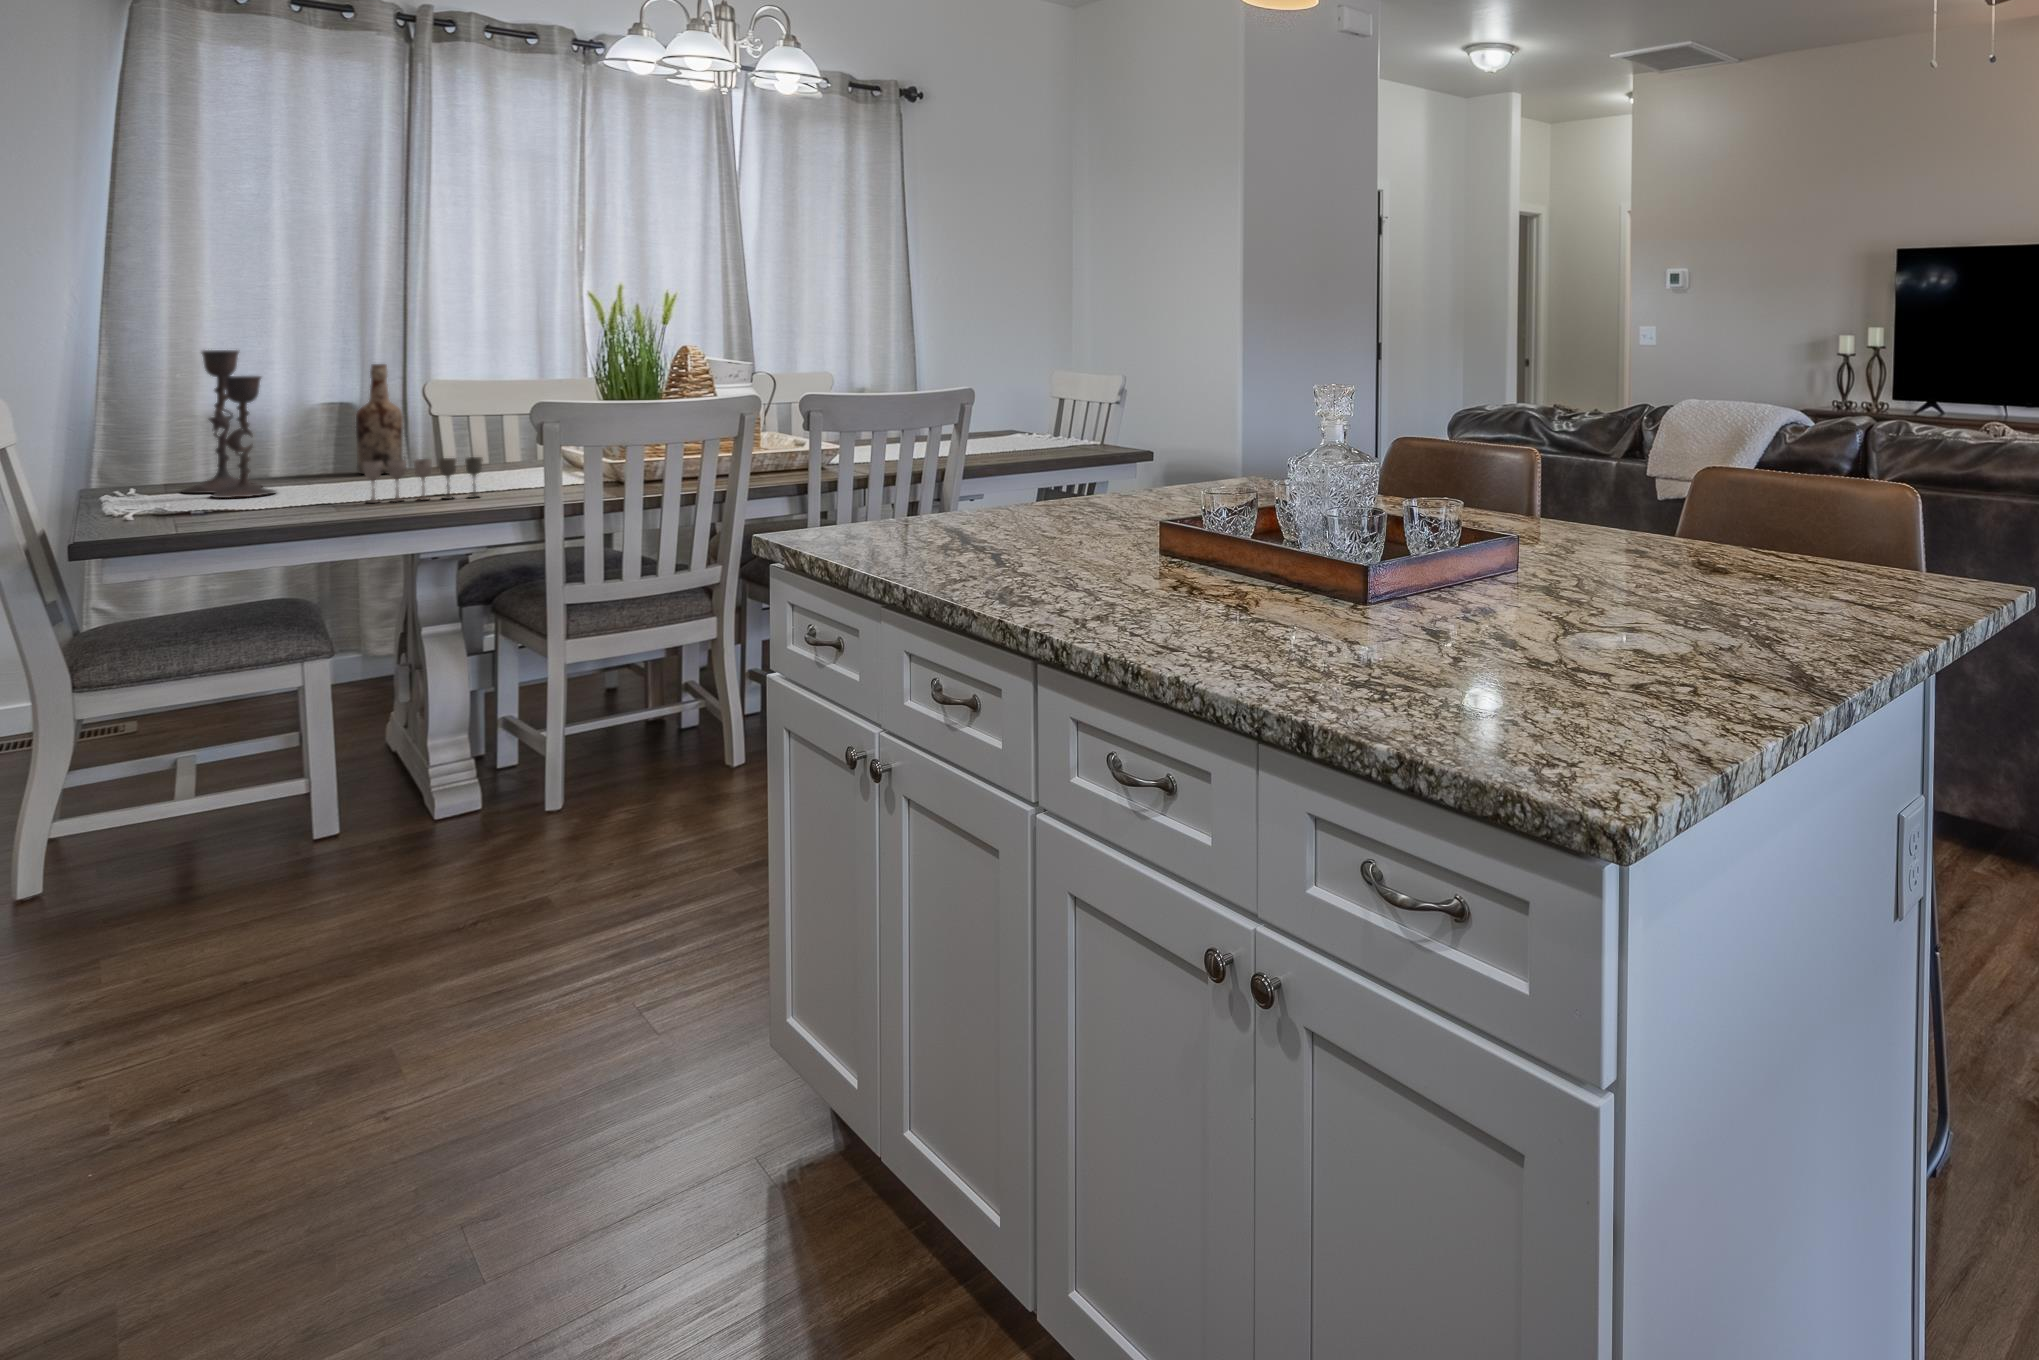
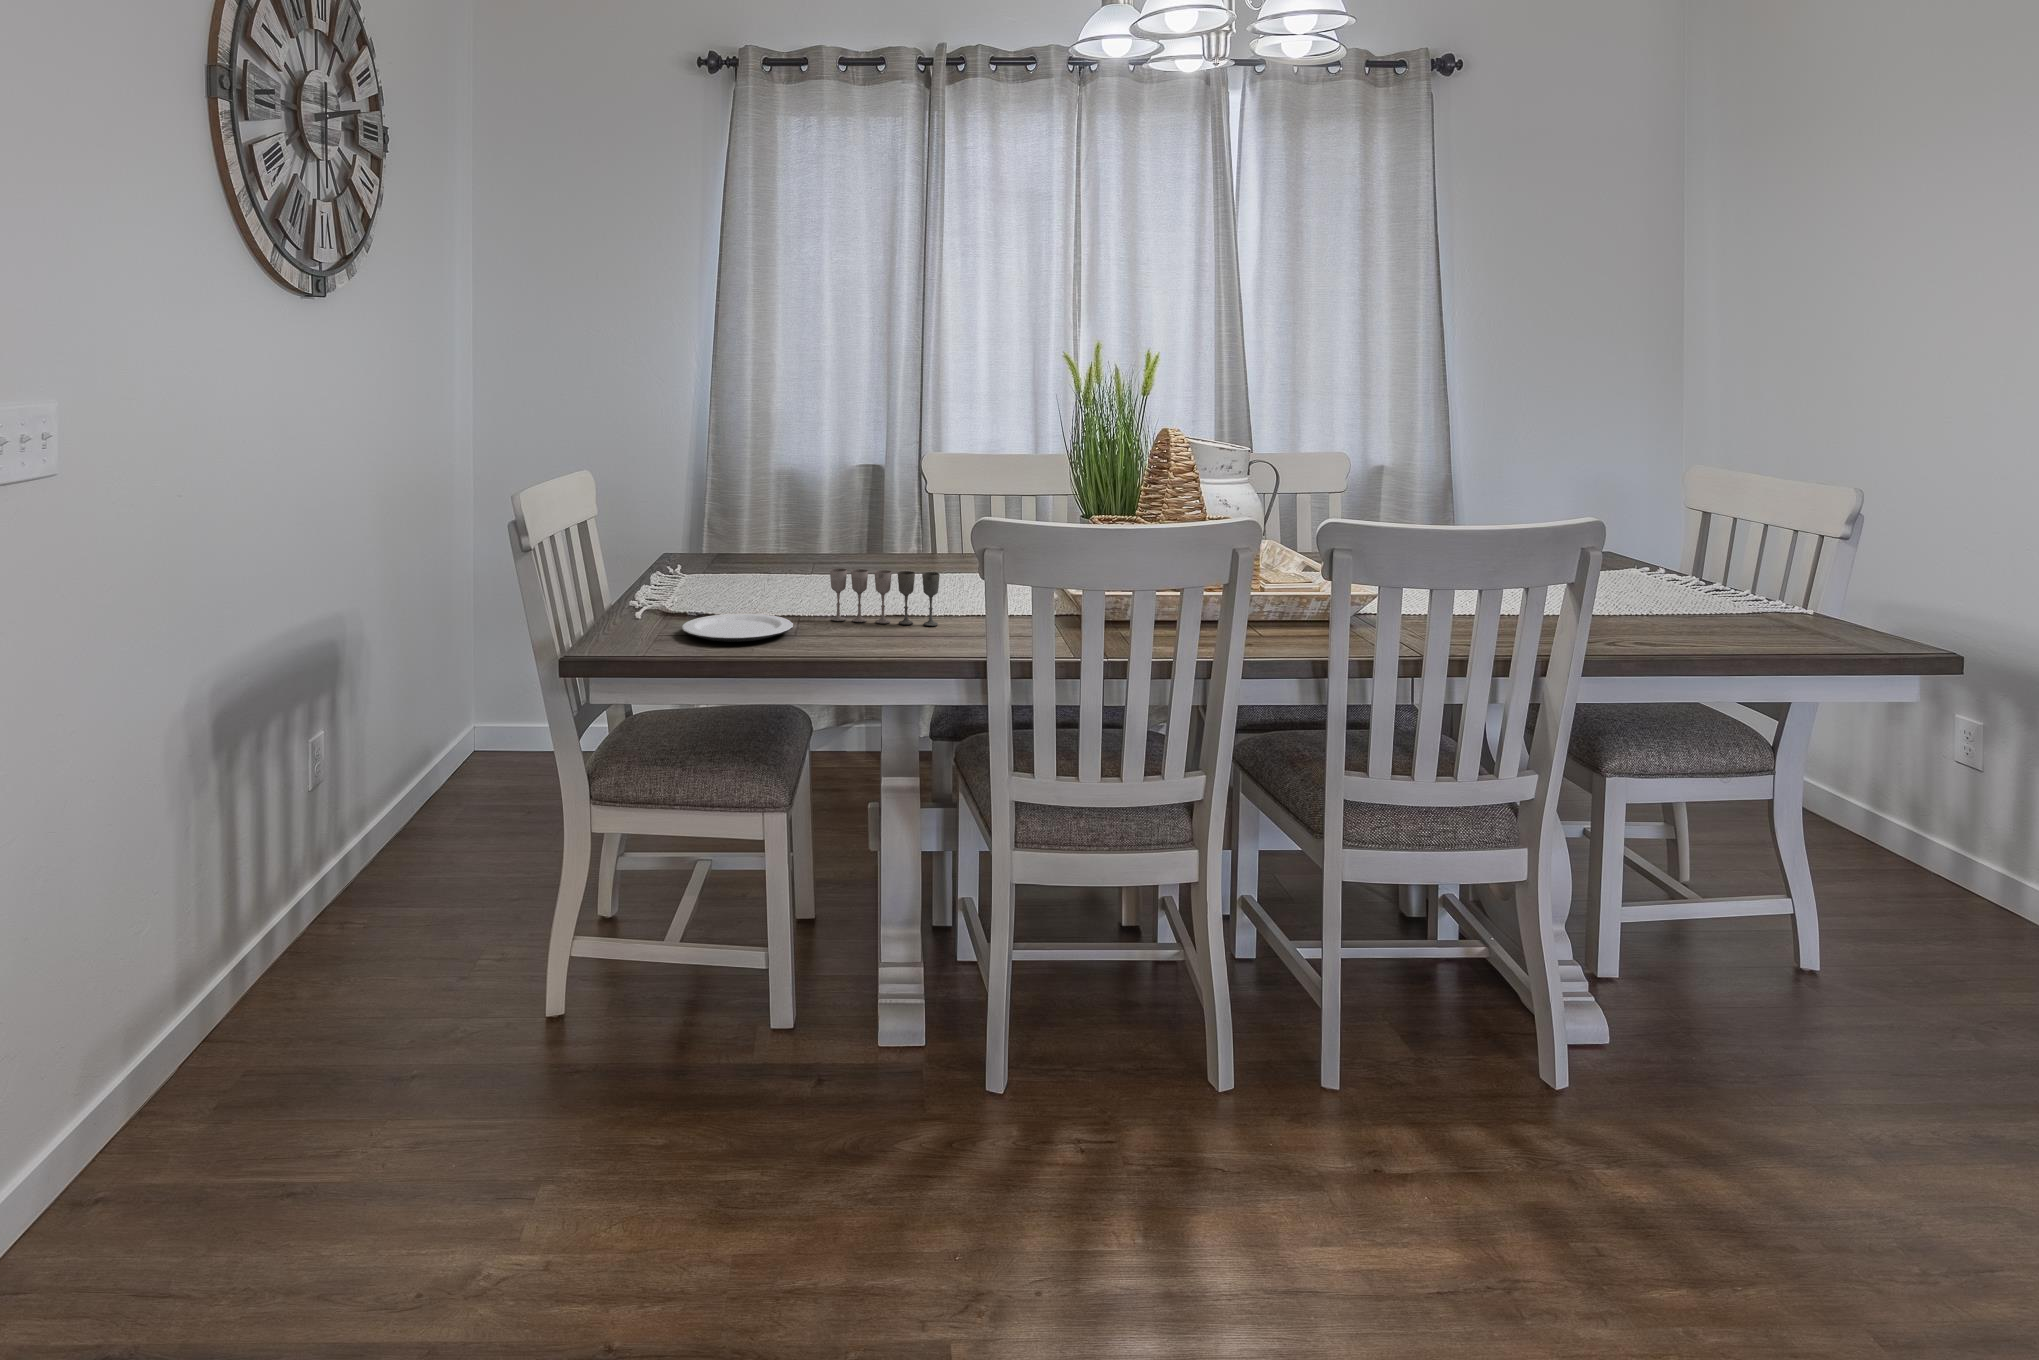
candlestick: present [183,350,276,498] -> none [710,426,776,594]
wine bottle: present [356,364,403,474] -> none [853,441,892,569]
plate: none [197,503,331,523] -> present [682,614,793,642]

